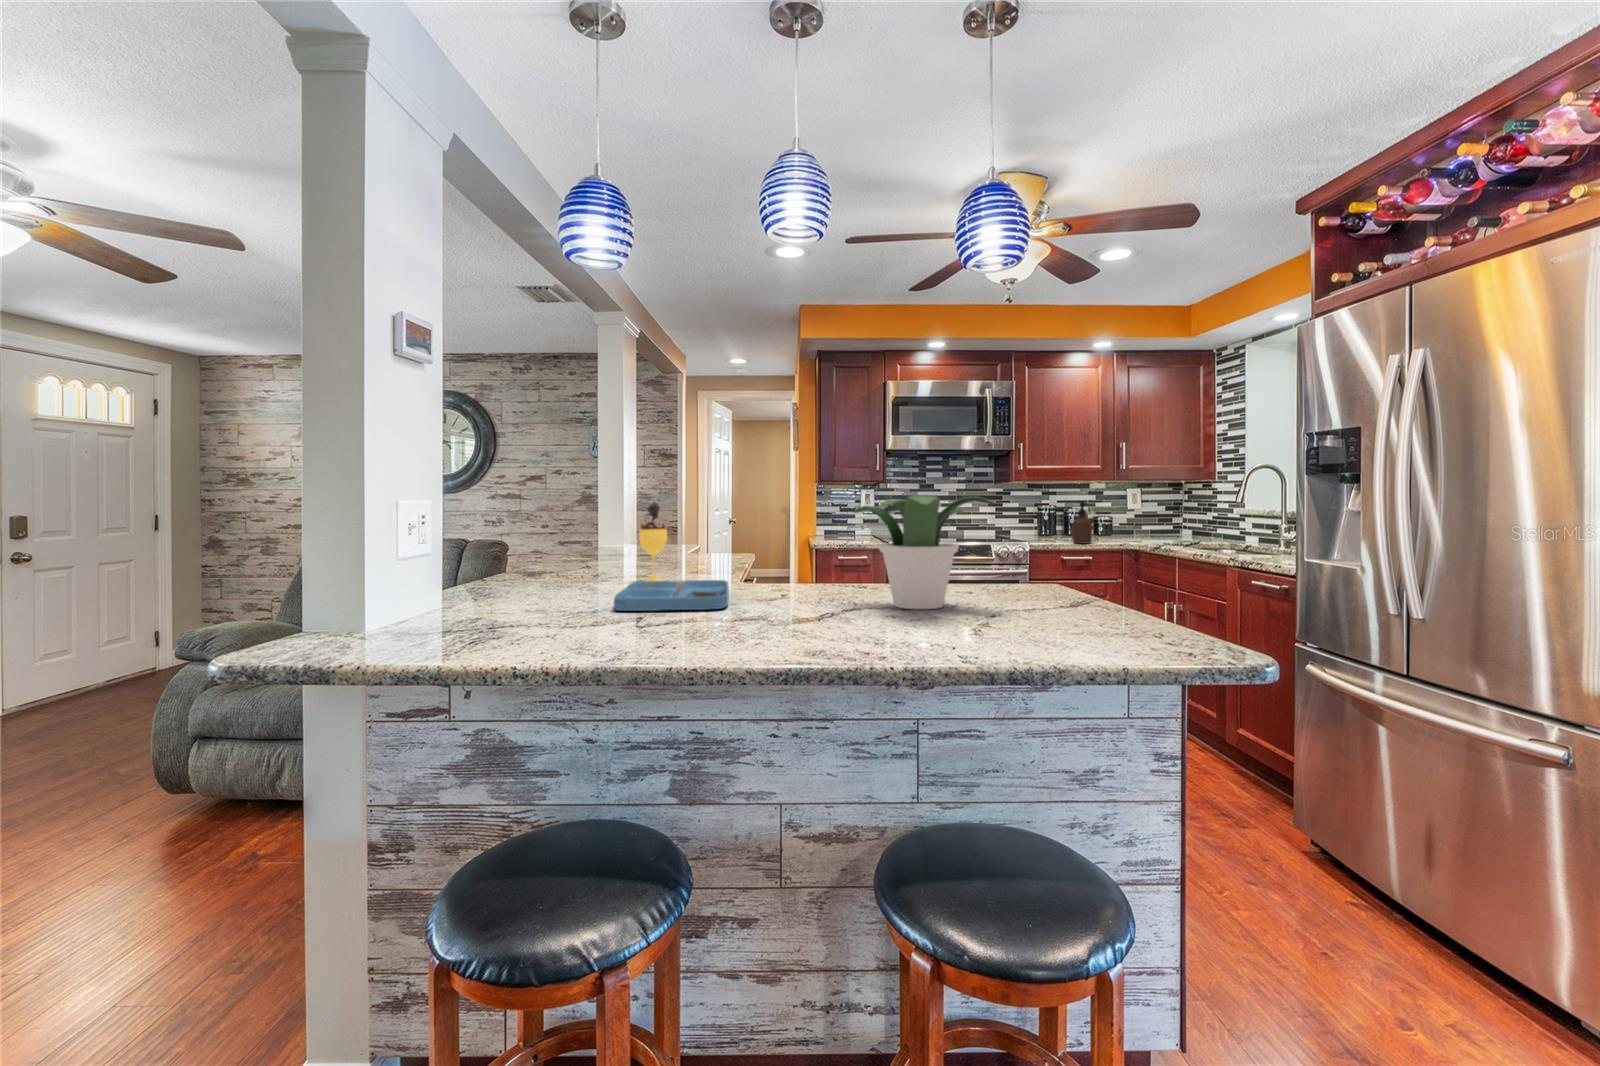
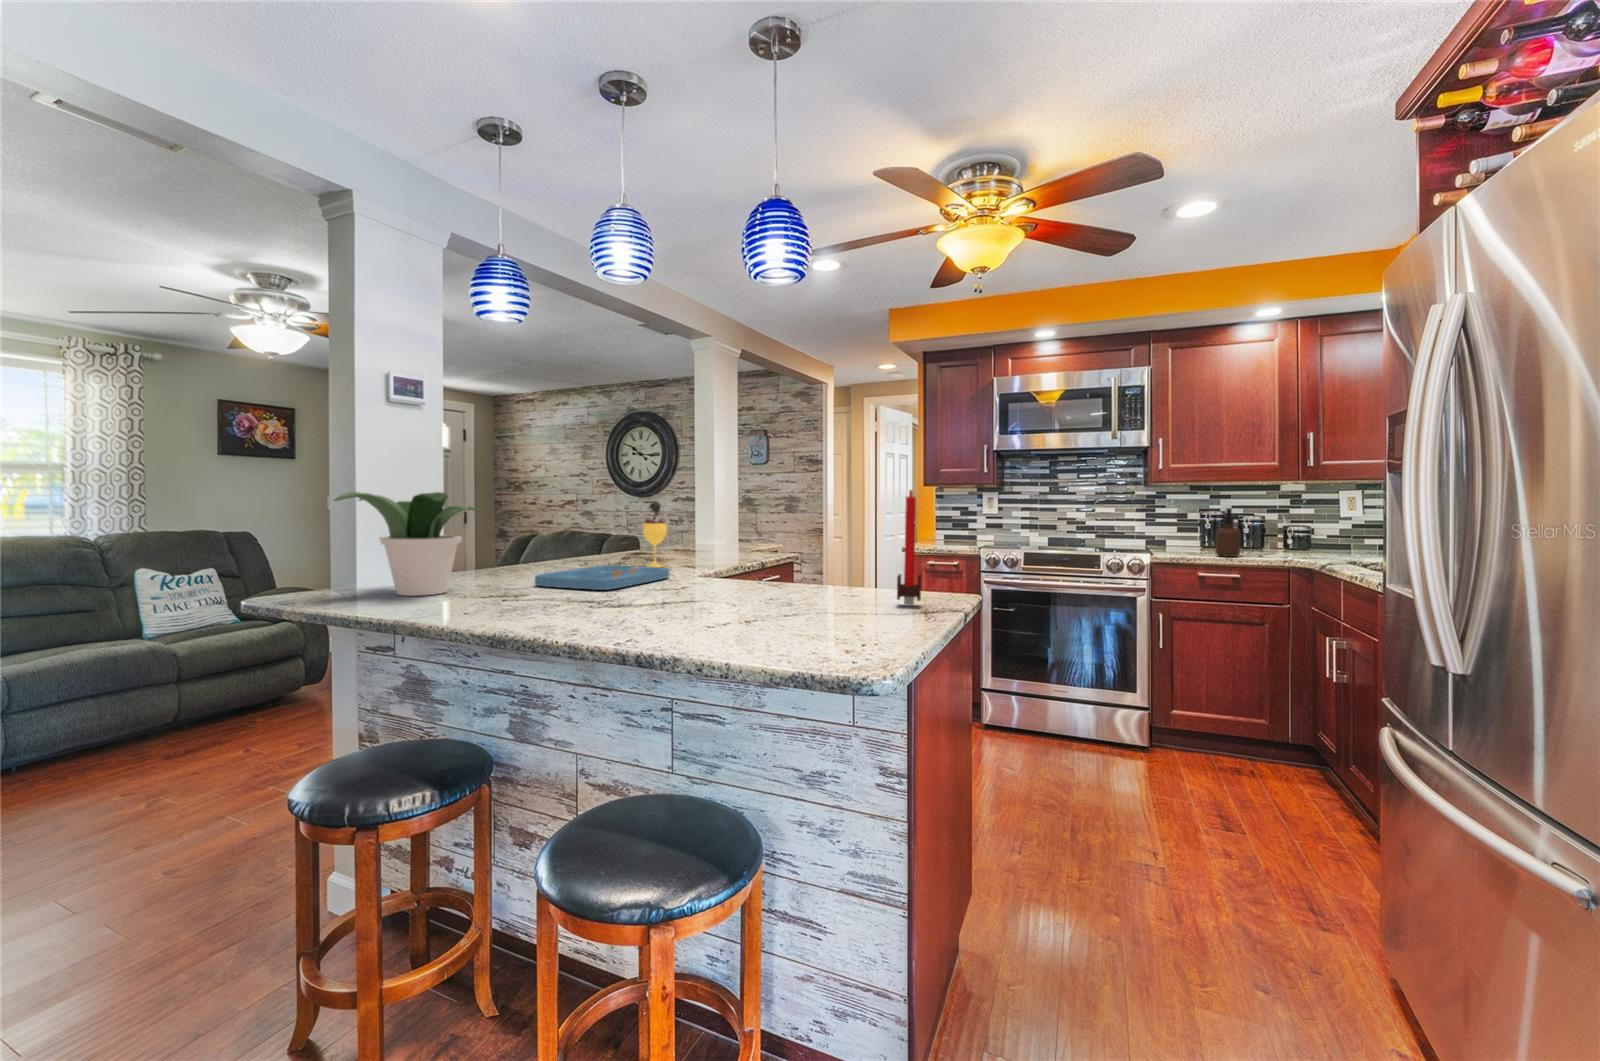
candle: none [1031,485,1065,600] -> present [897,490,921,606]
potted plant: present [855,495,995,609] -> present [334,492,480,596]

